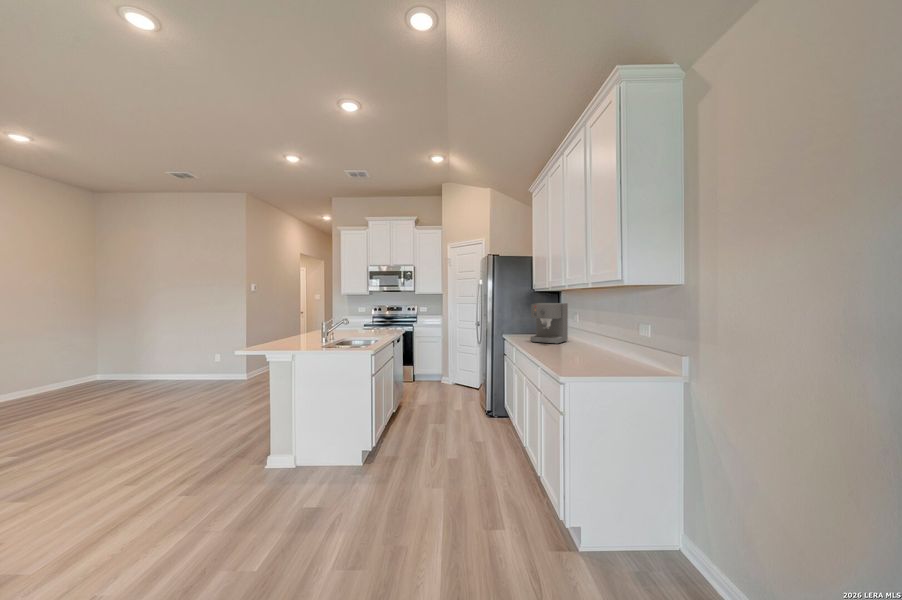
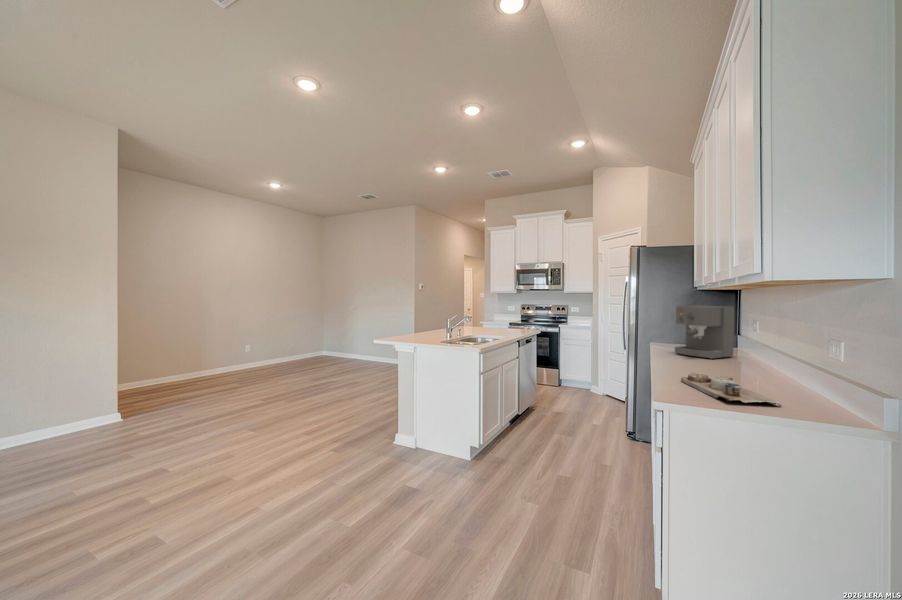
cutting board: none [560,355,632,373] -> present [681,373,782,407]

